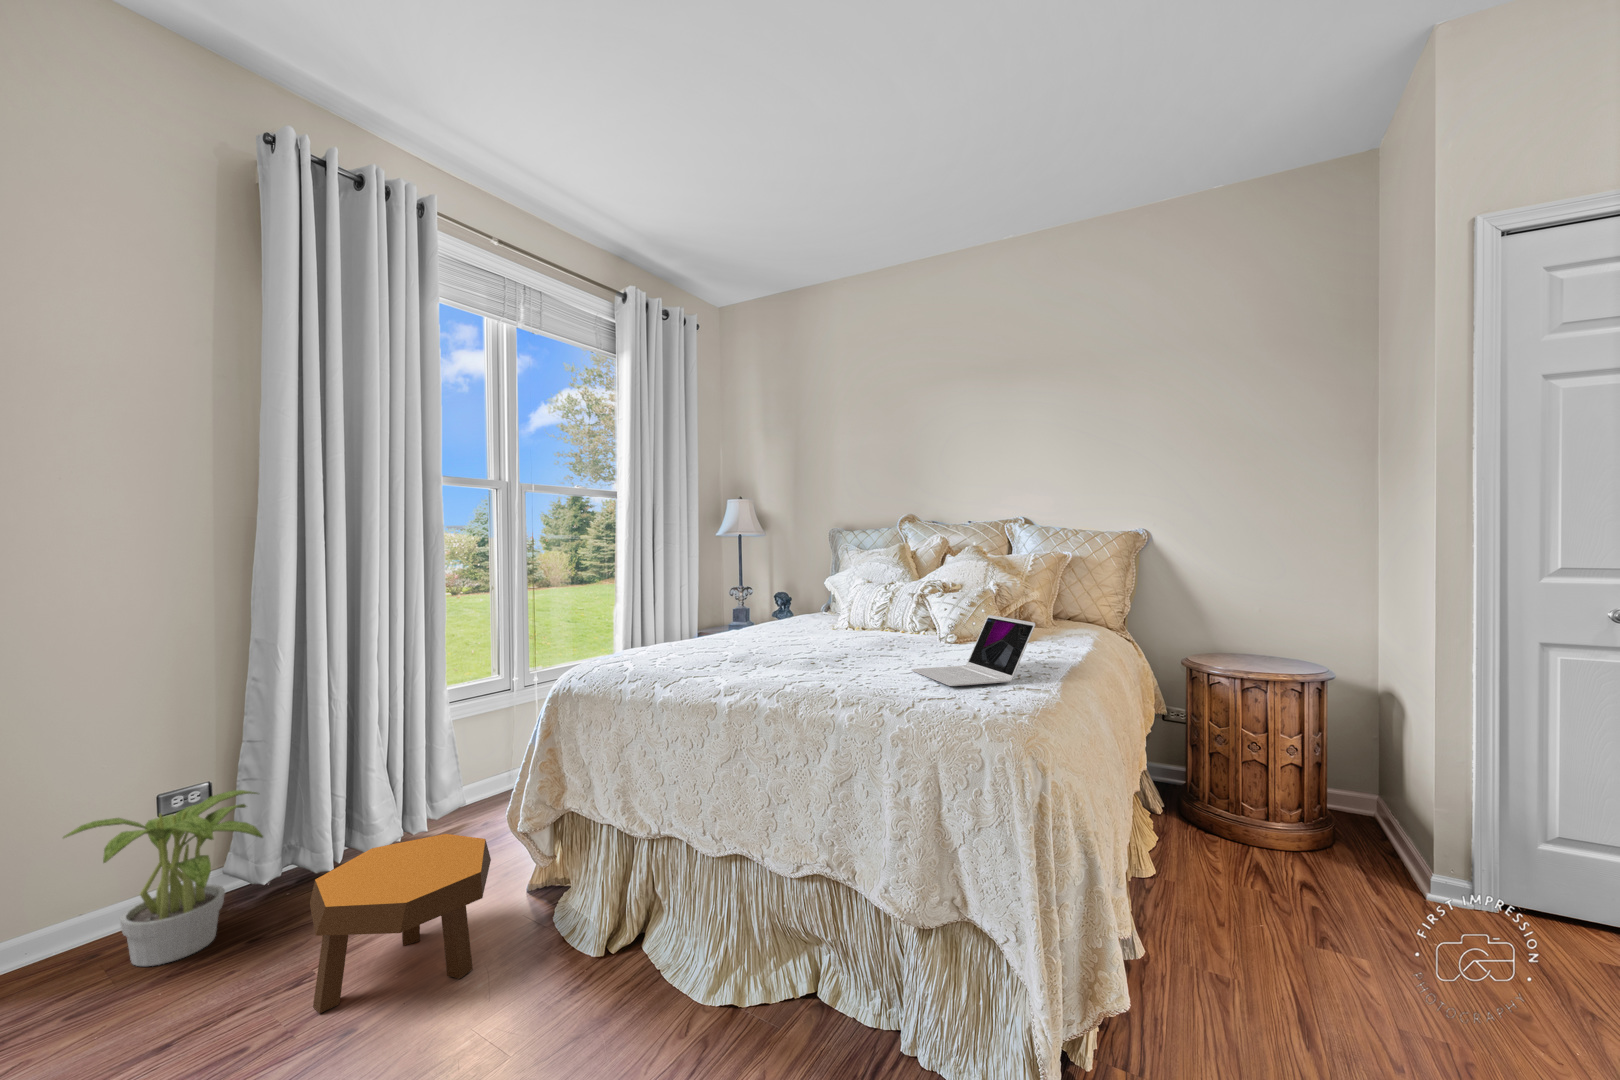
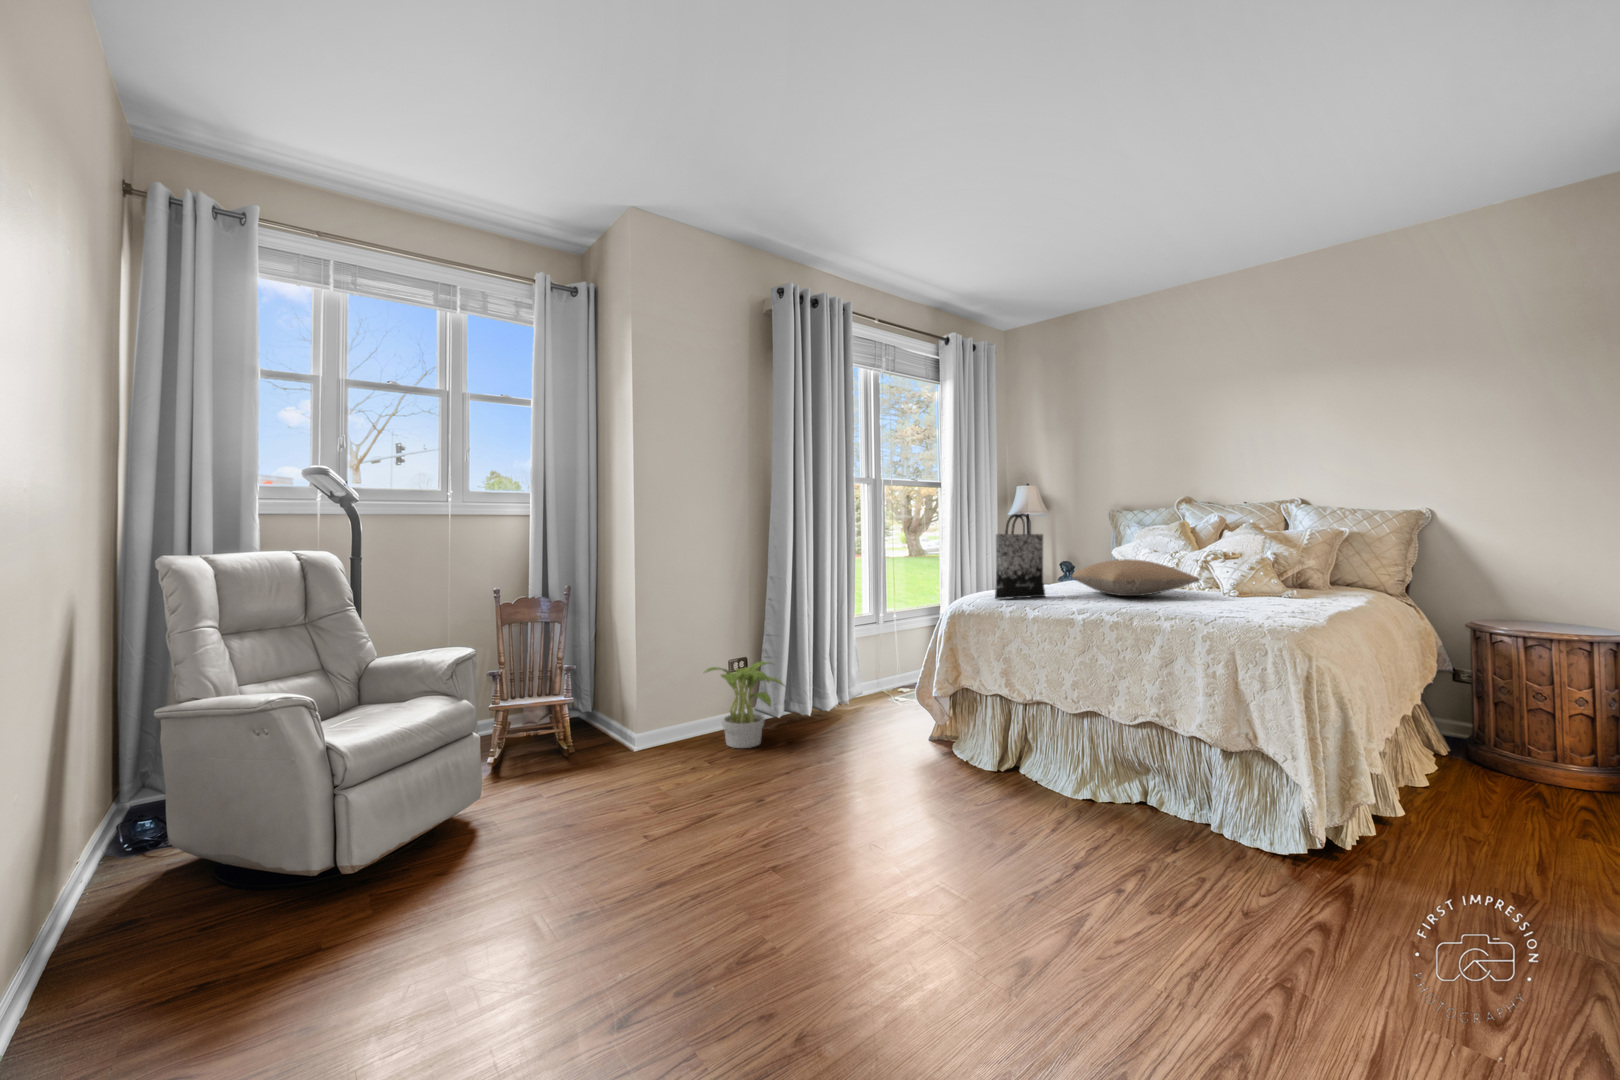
tote bag: none [616,536,700,670] -> present [995,513,1045,599]
pillow: none [745,600,903,653] -> present [1072,559,1200,596]
laptop: present [912,615,1035,686] -> none [1211,567,1313,613]
footstool: present [310,834,491,1014] -> none [828,696,925,774]

